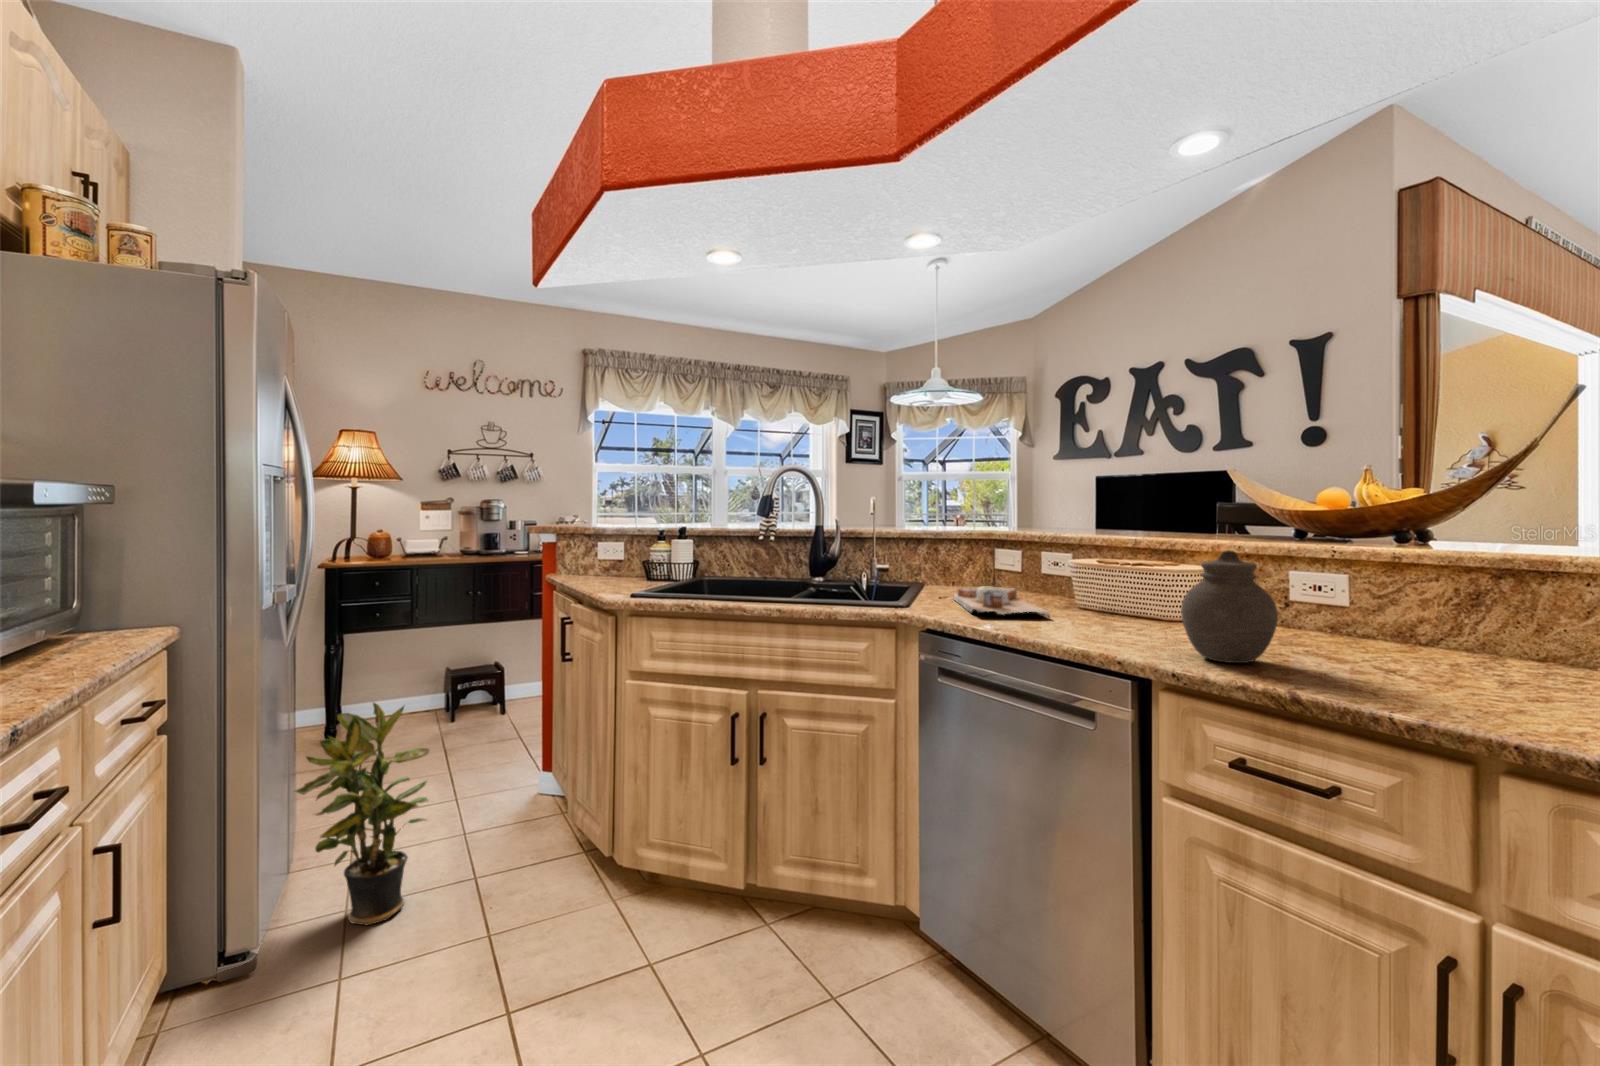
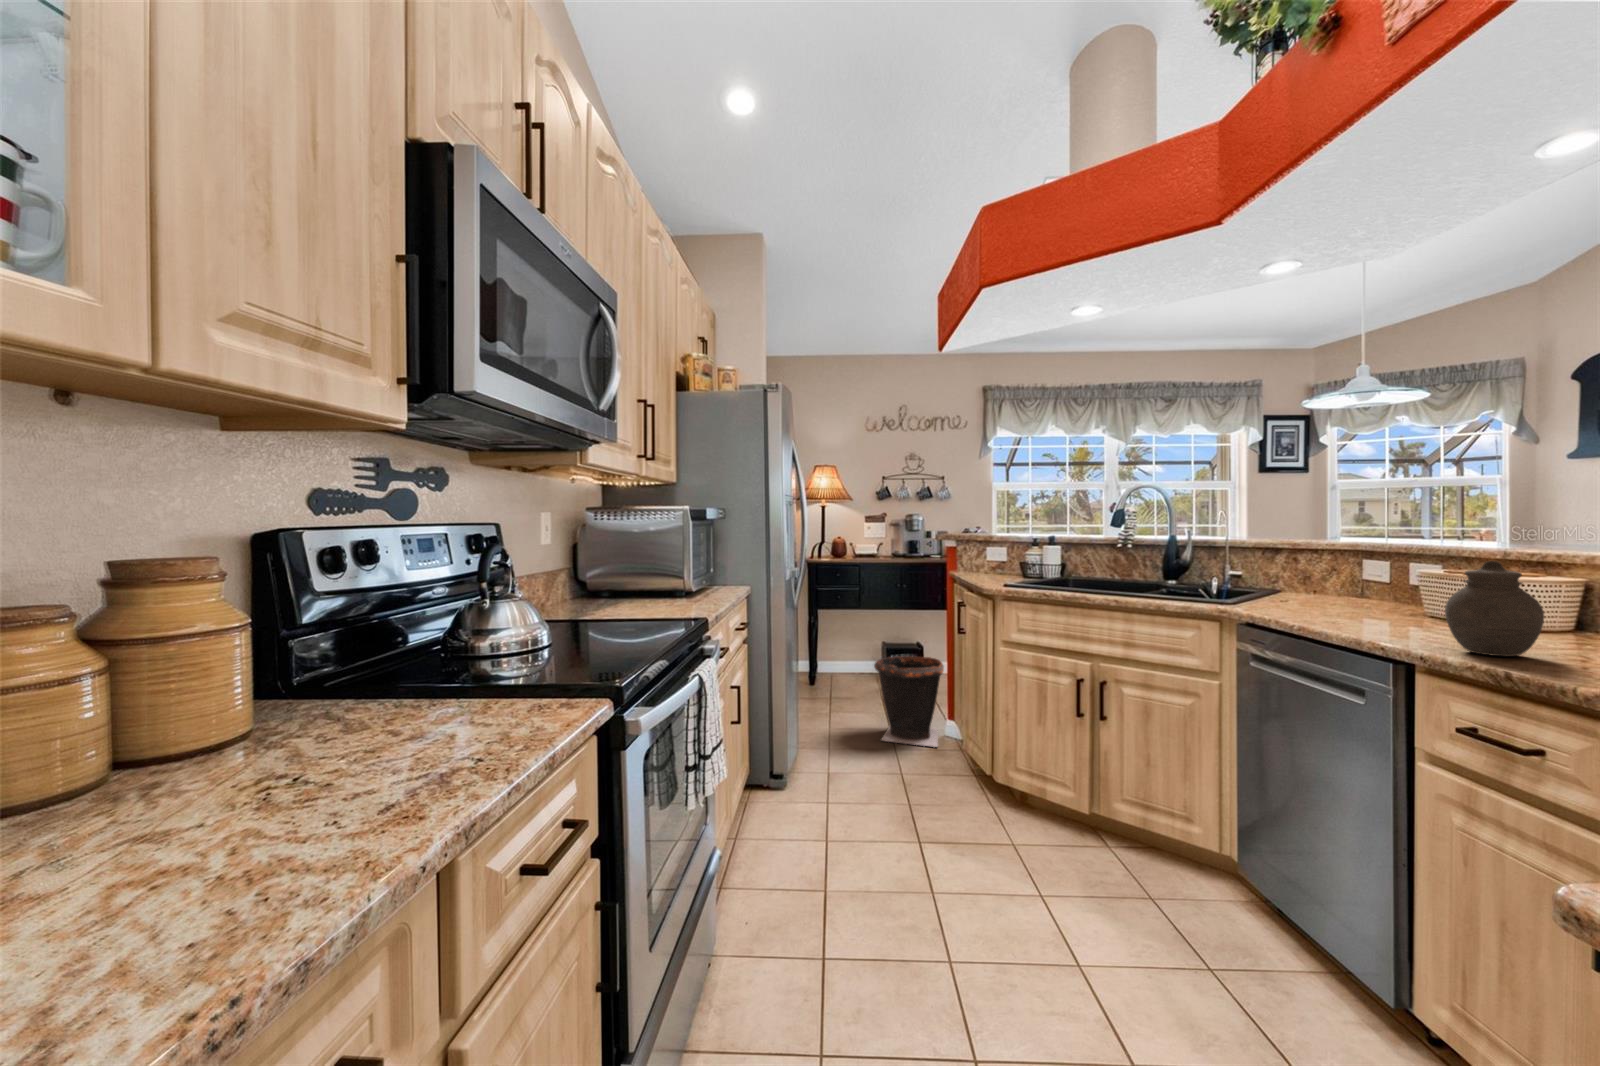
cutting board: present [953,586,1050,617] -> none [1291,591,1371,620]
waste bin: none [427,692,538,830] -> present [874,656,944,747]
potted plant: present [295,703,429,925] -> none [808,644,878,778]

